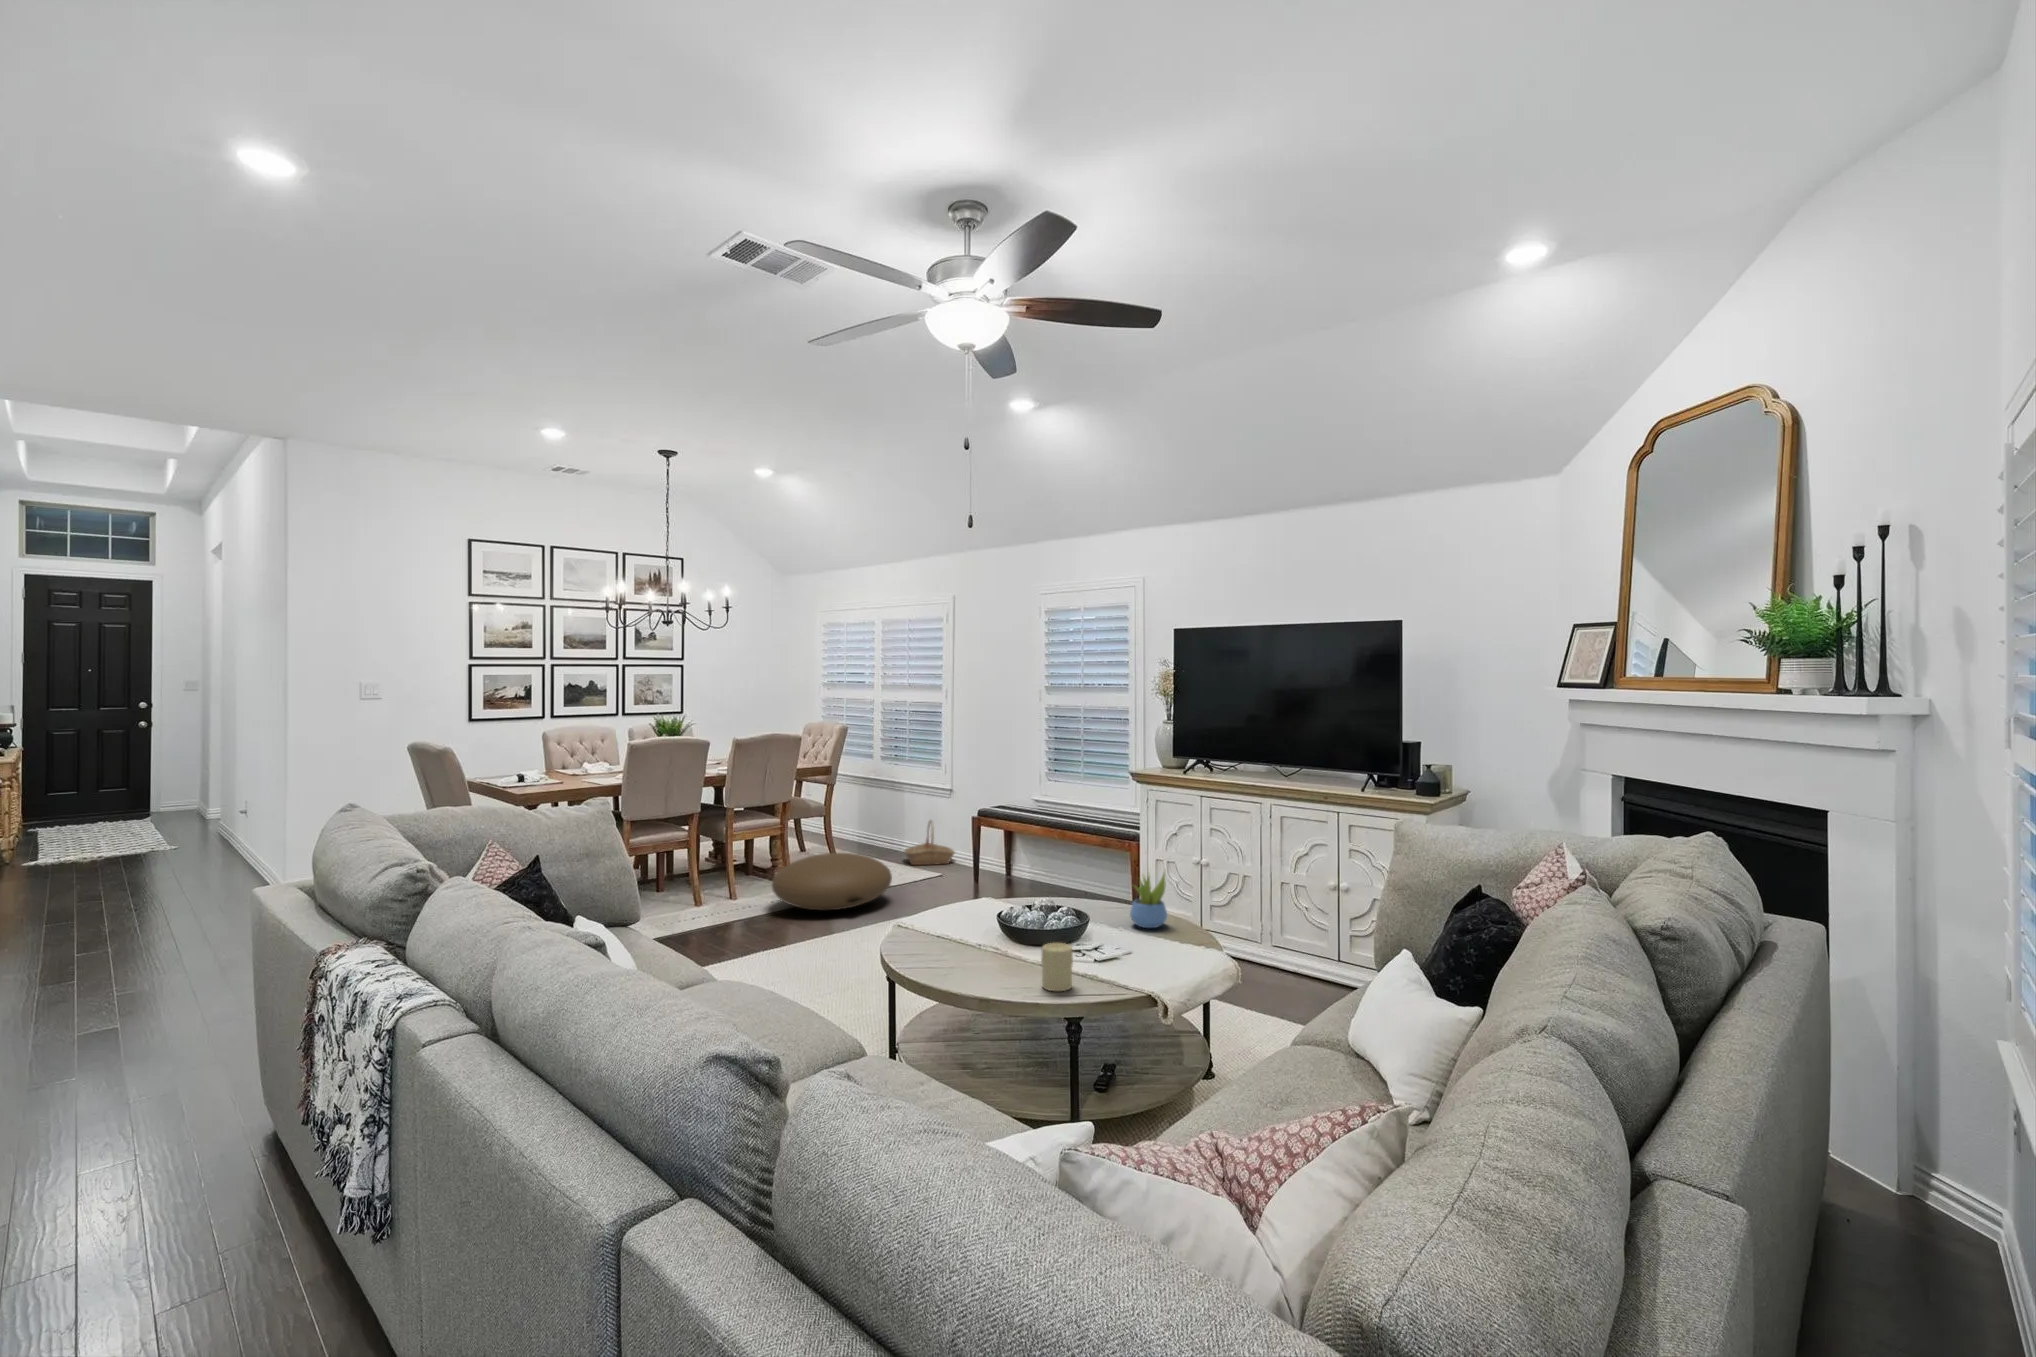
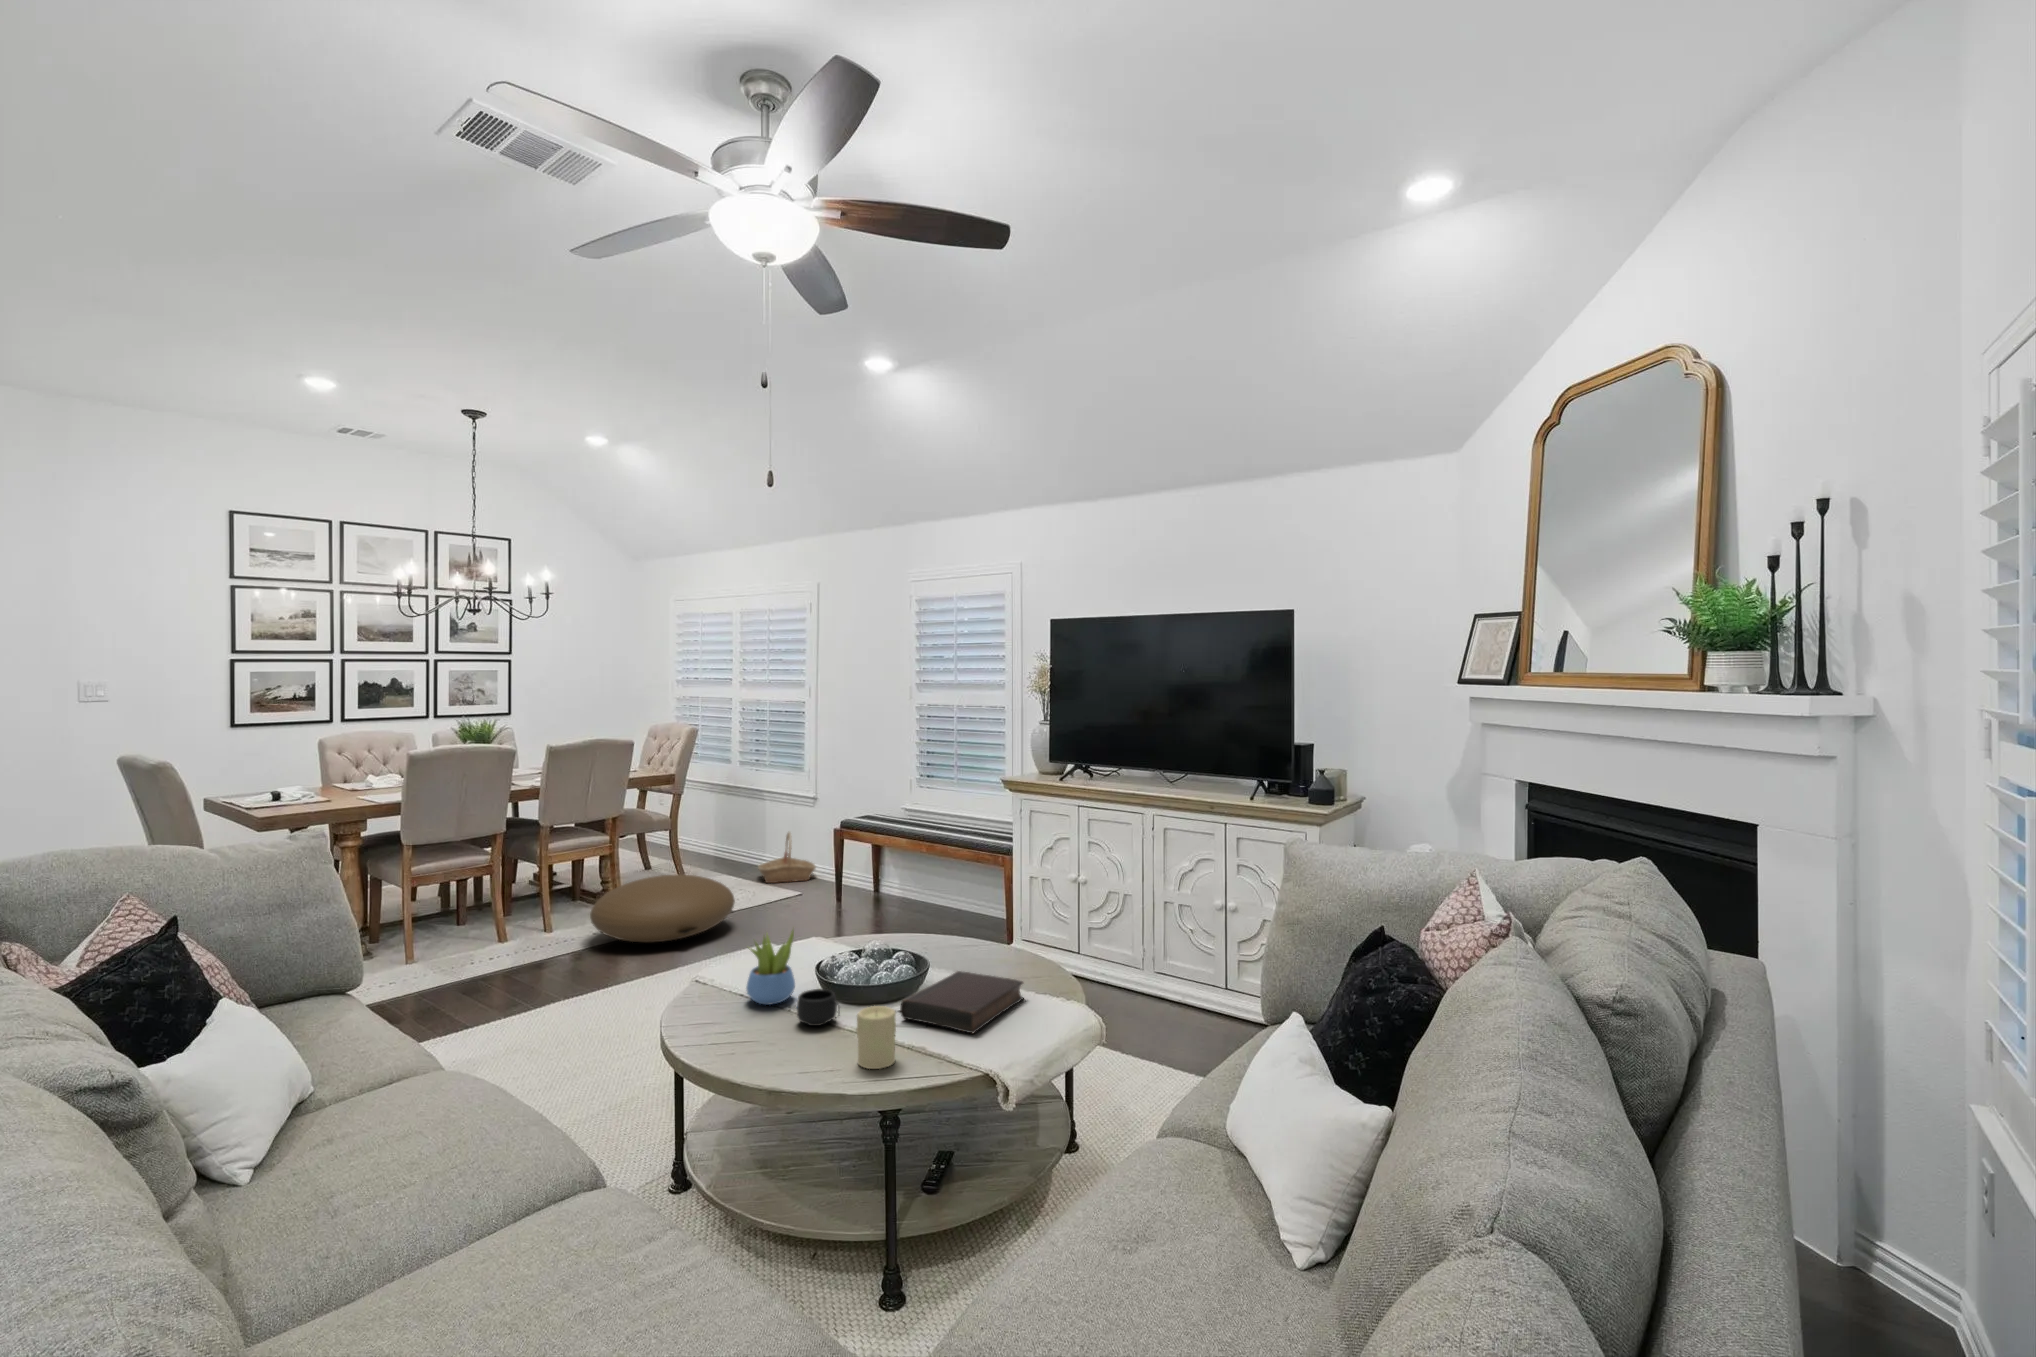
succulent plant: present [1130,873,1167,928] -> present [746,930,795,1005]
book: none [1070,924,1171,970] -> present [900,971,1023,1033]
mug: none [986,932,1022,961] -> present [797,989,838,1026]

